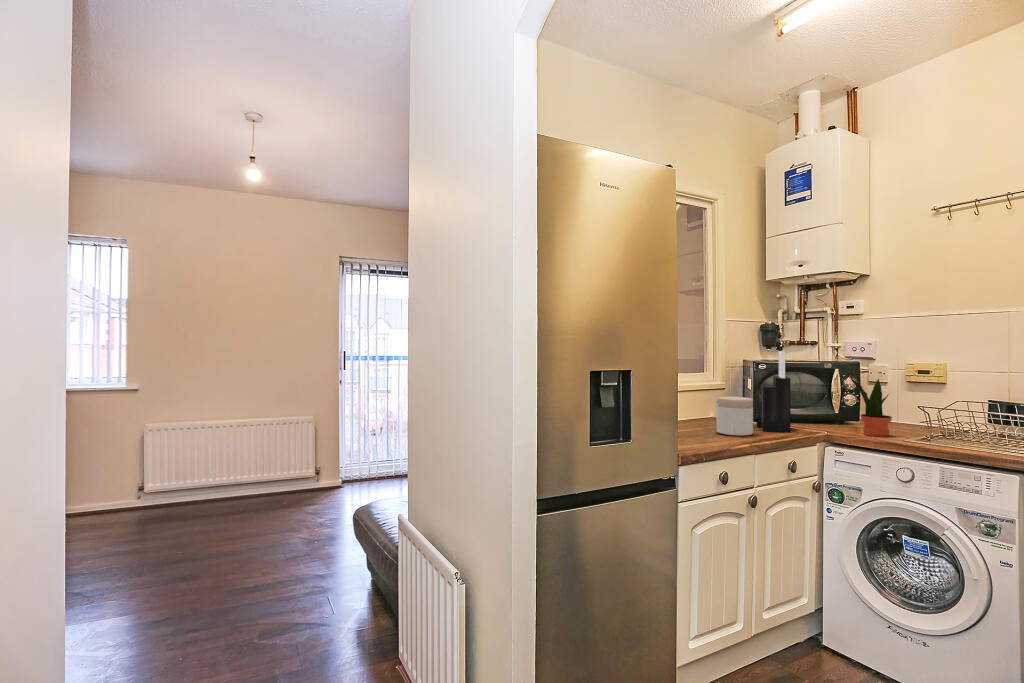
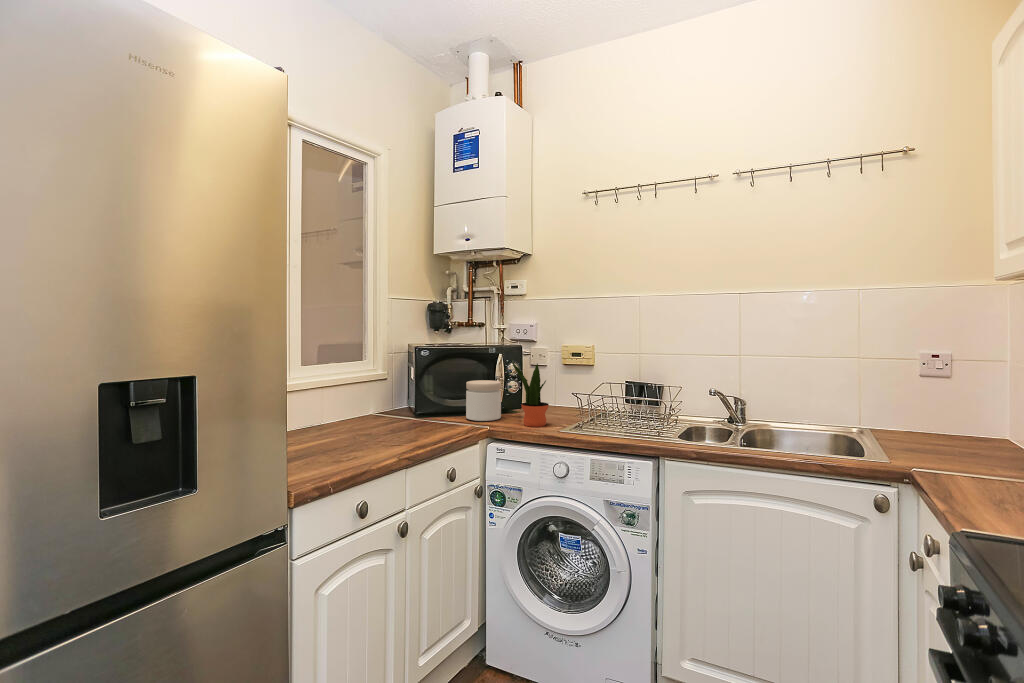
knife block: present [757,351,791,433] -> none [417,334,453,432]
jar: present [716,396,753,436] -> present [466,380,501,421]

